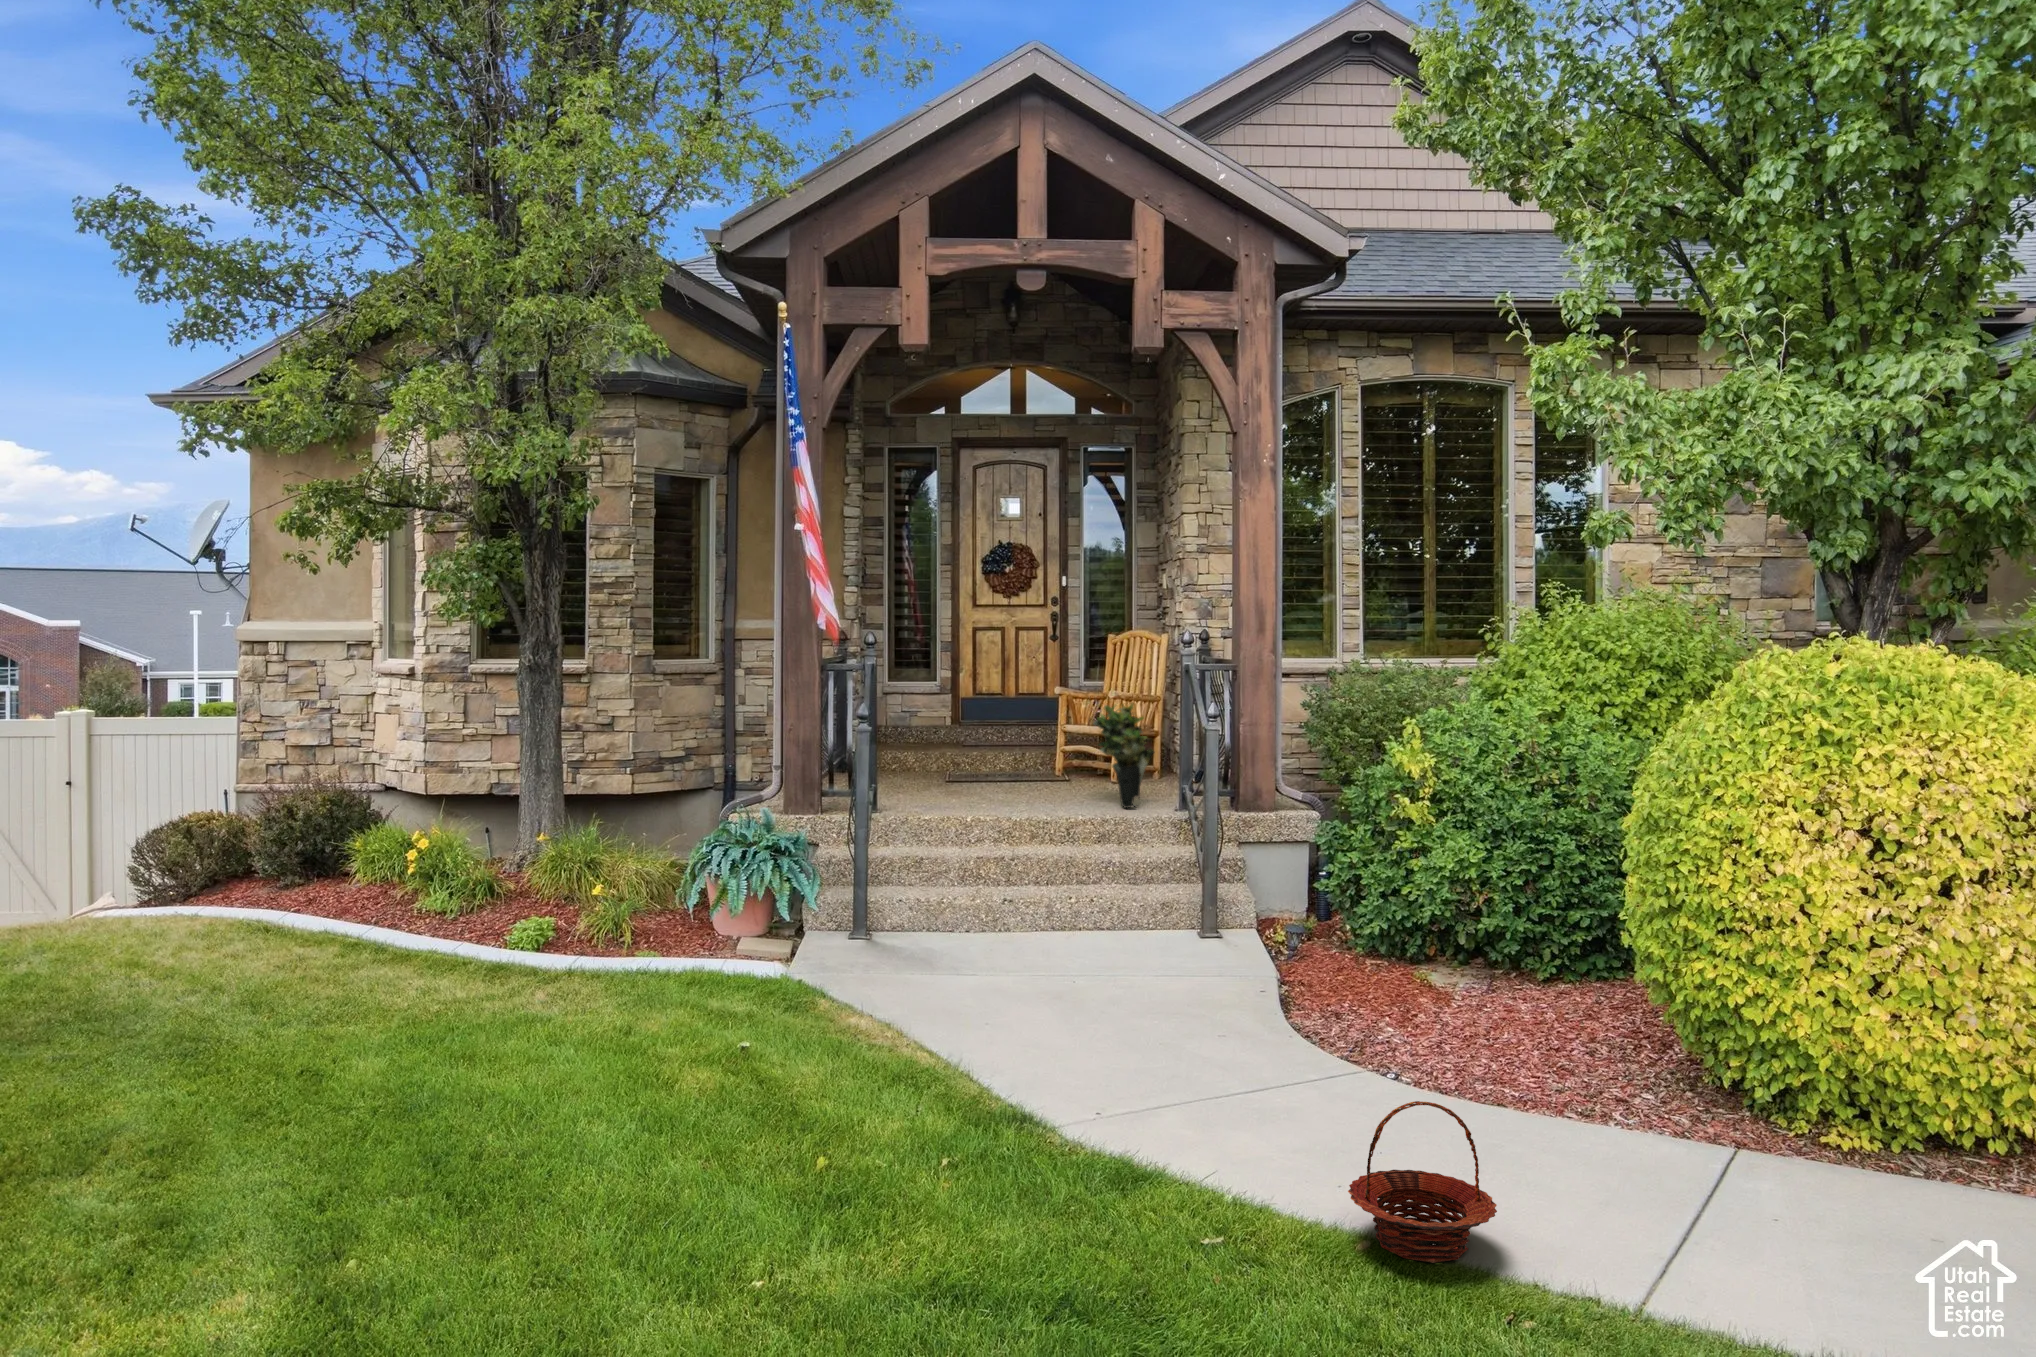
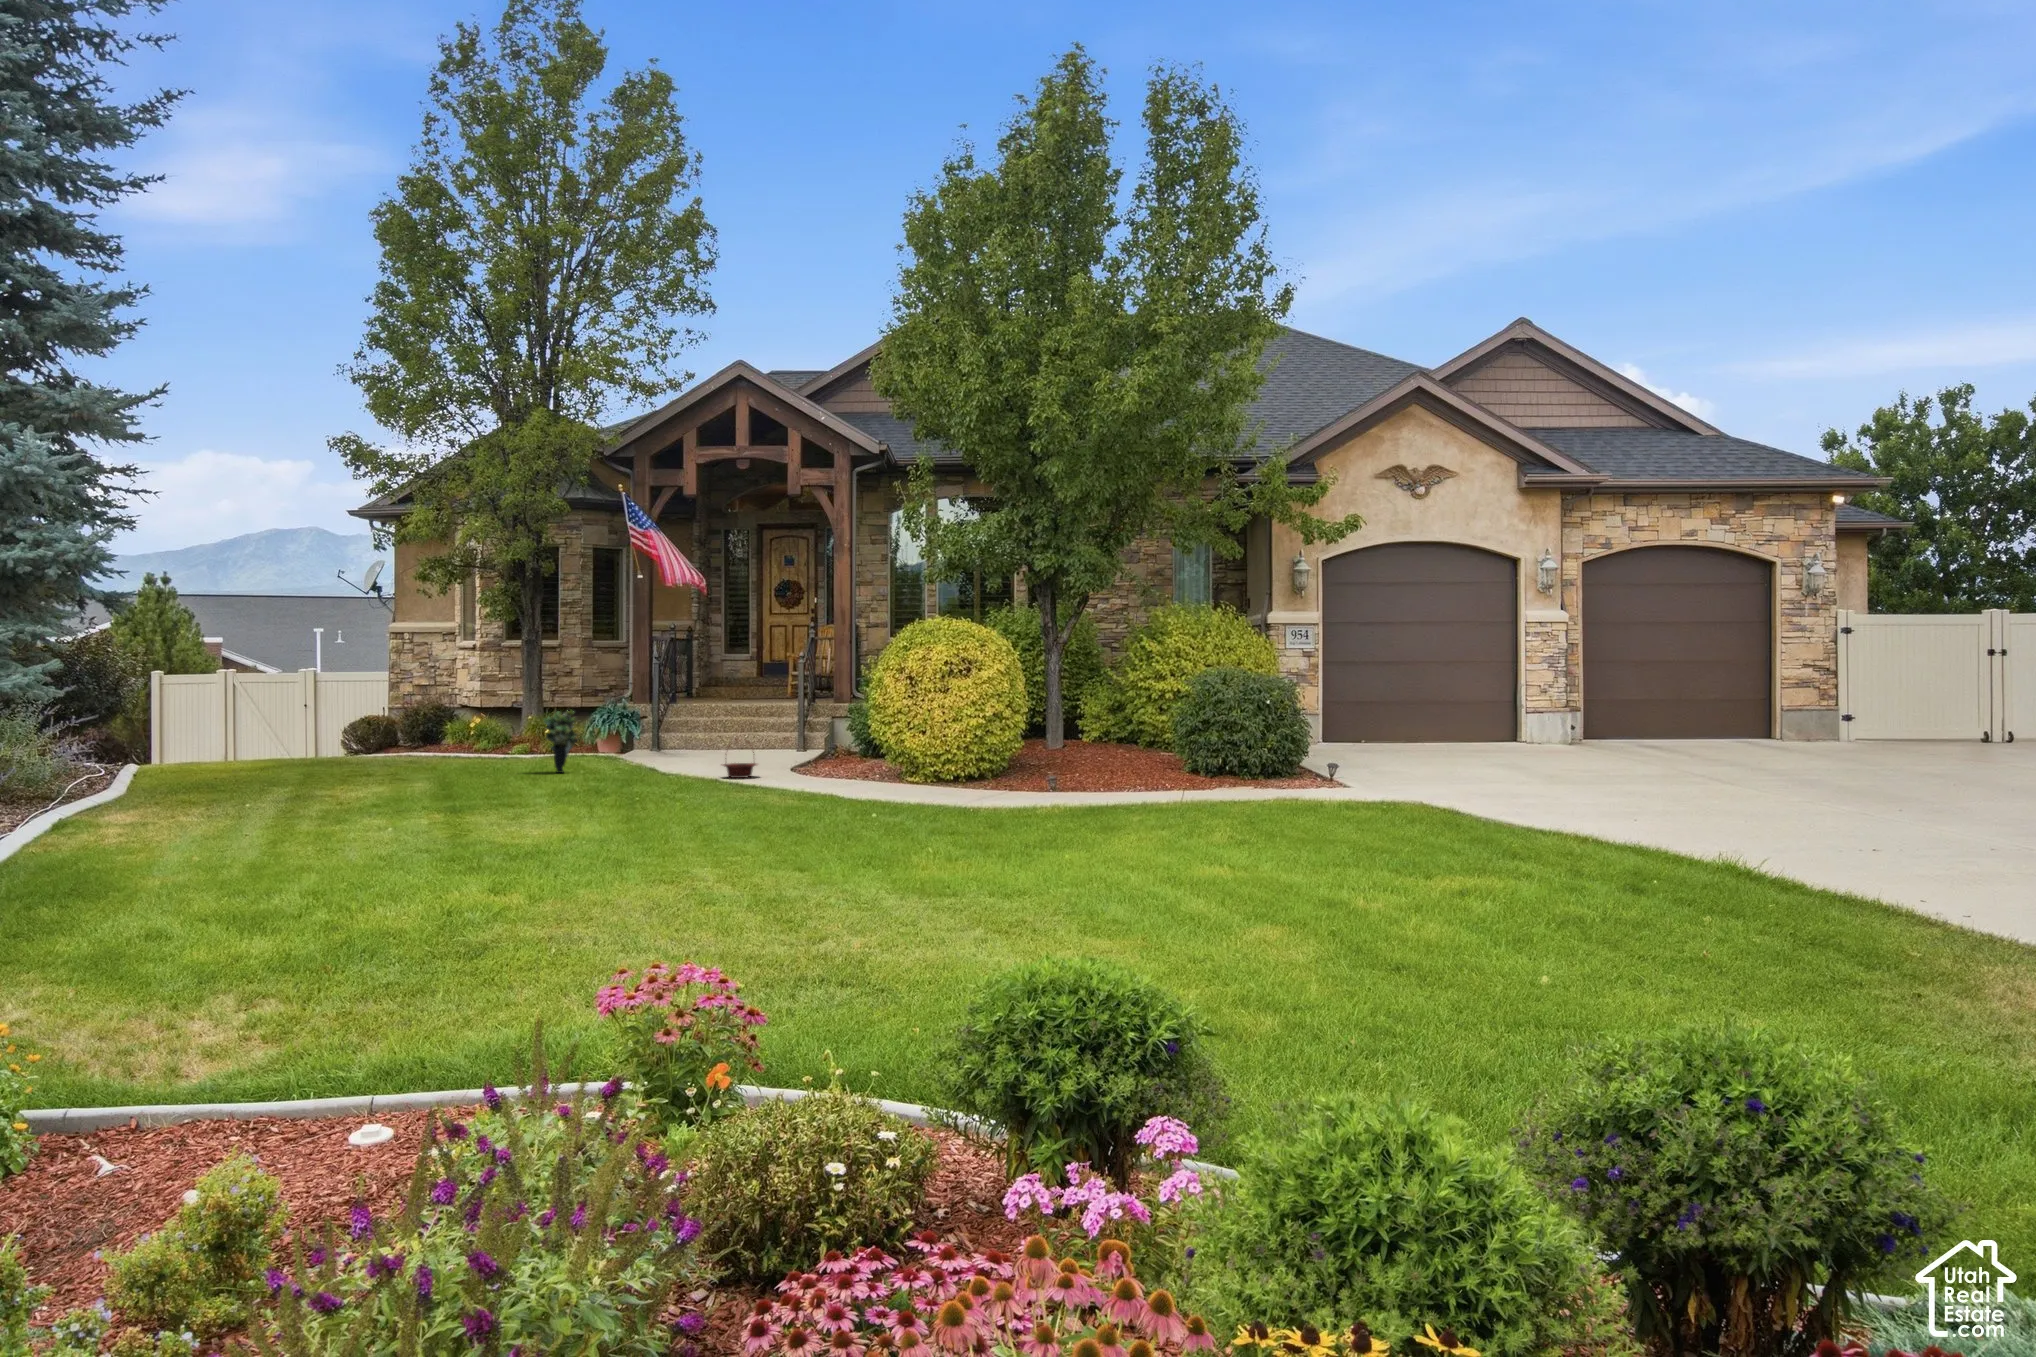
potted plant: present [1094,704,1155,808] -> present [544,710,578,773]

